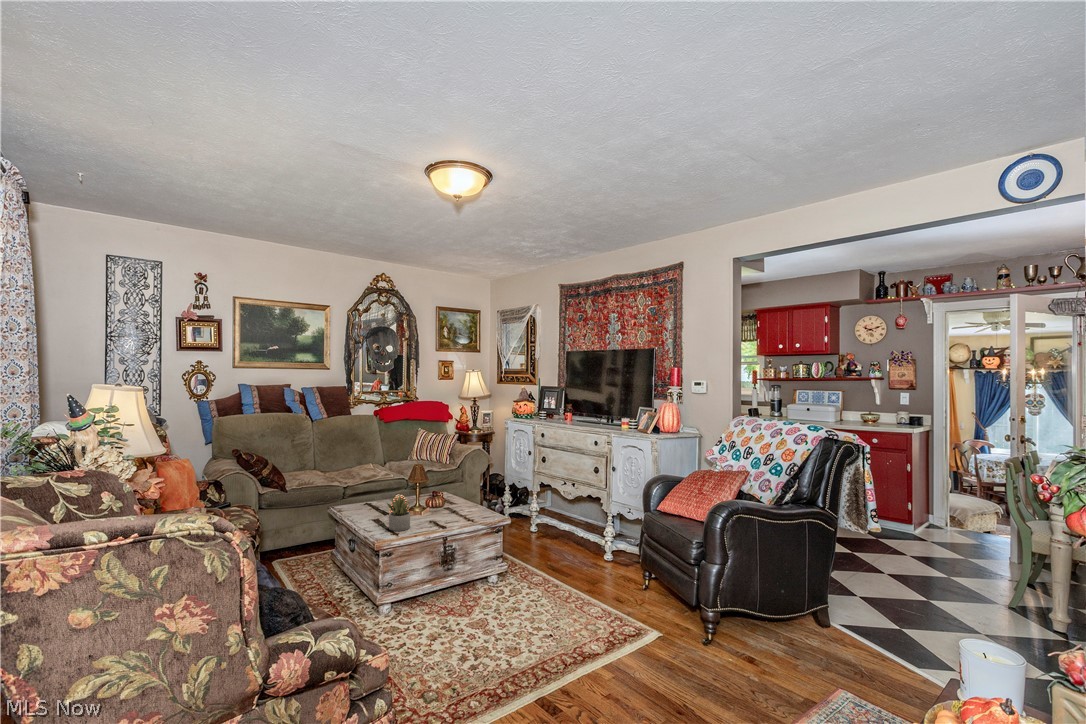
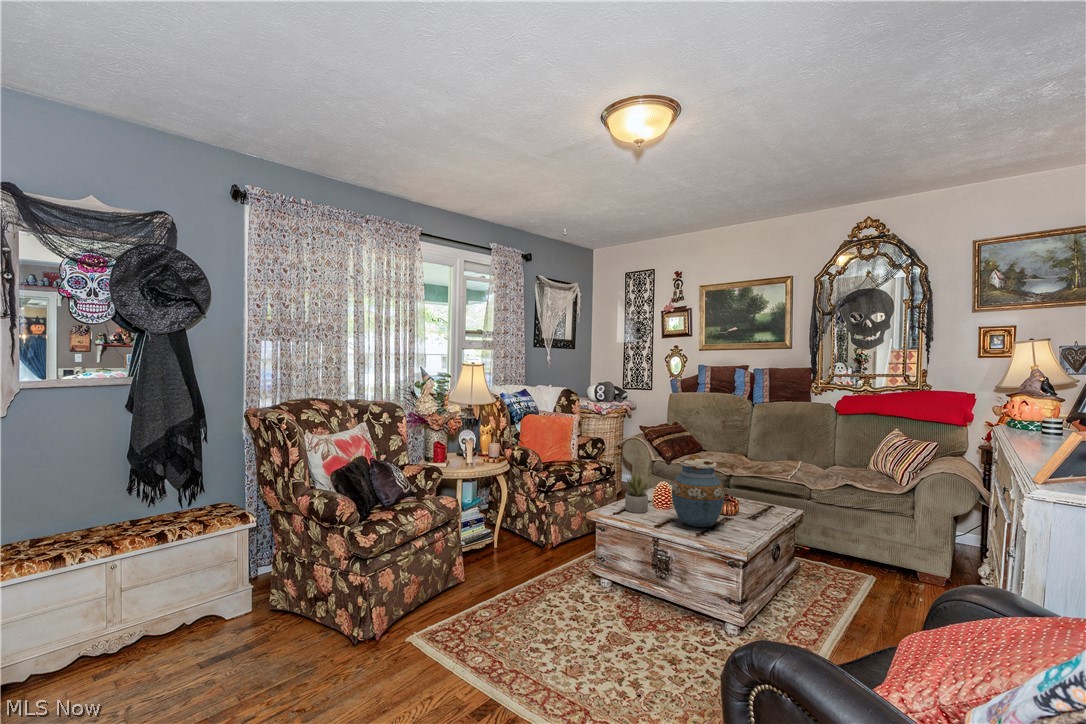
vase: none [431,467,470,520] -> present [672,459,724,527]

